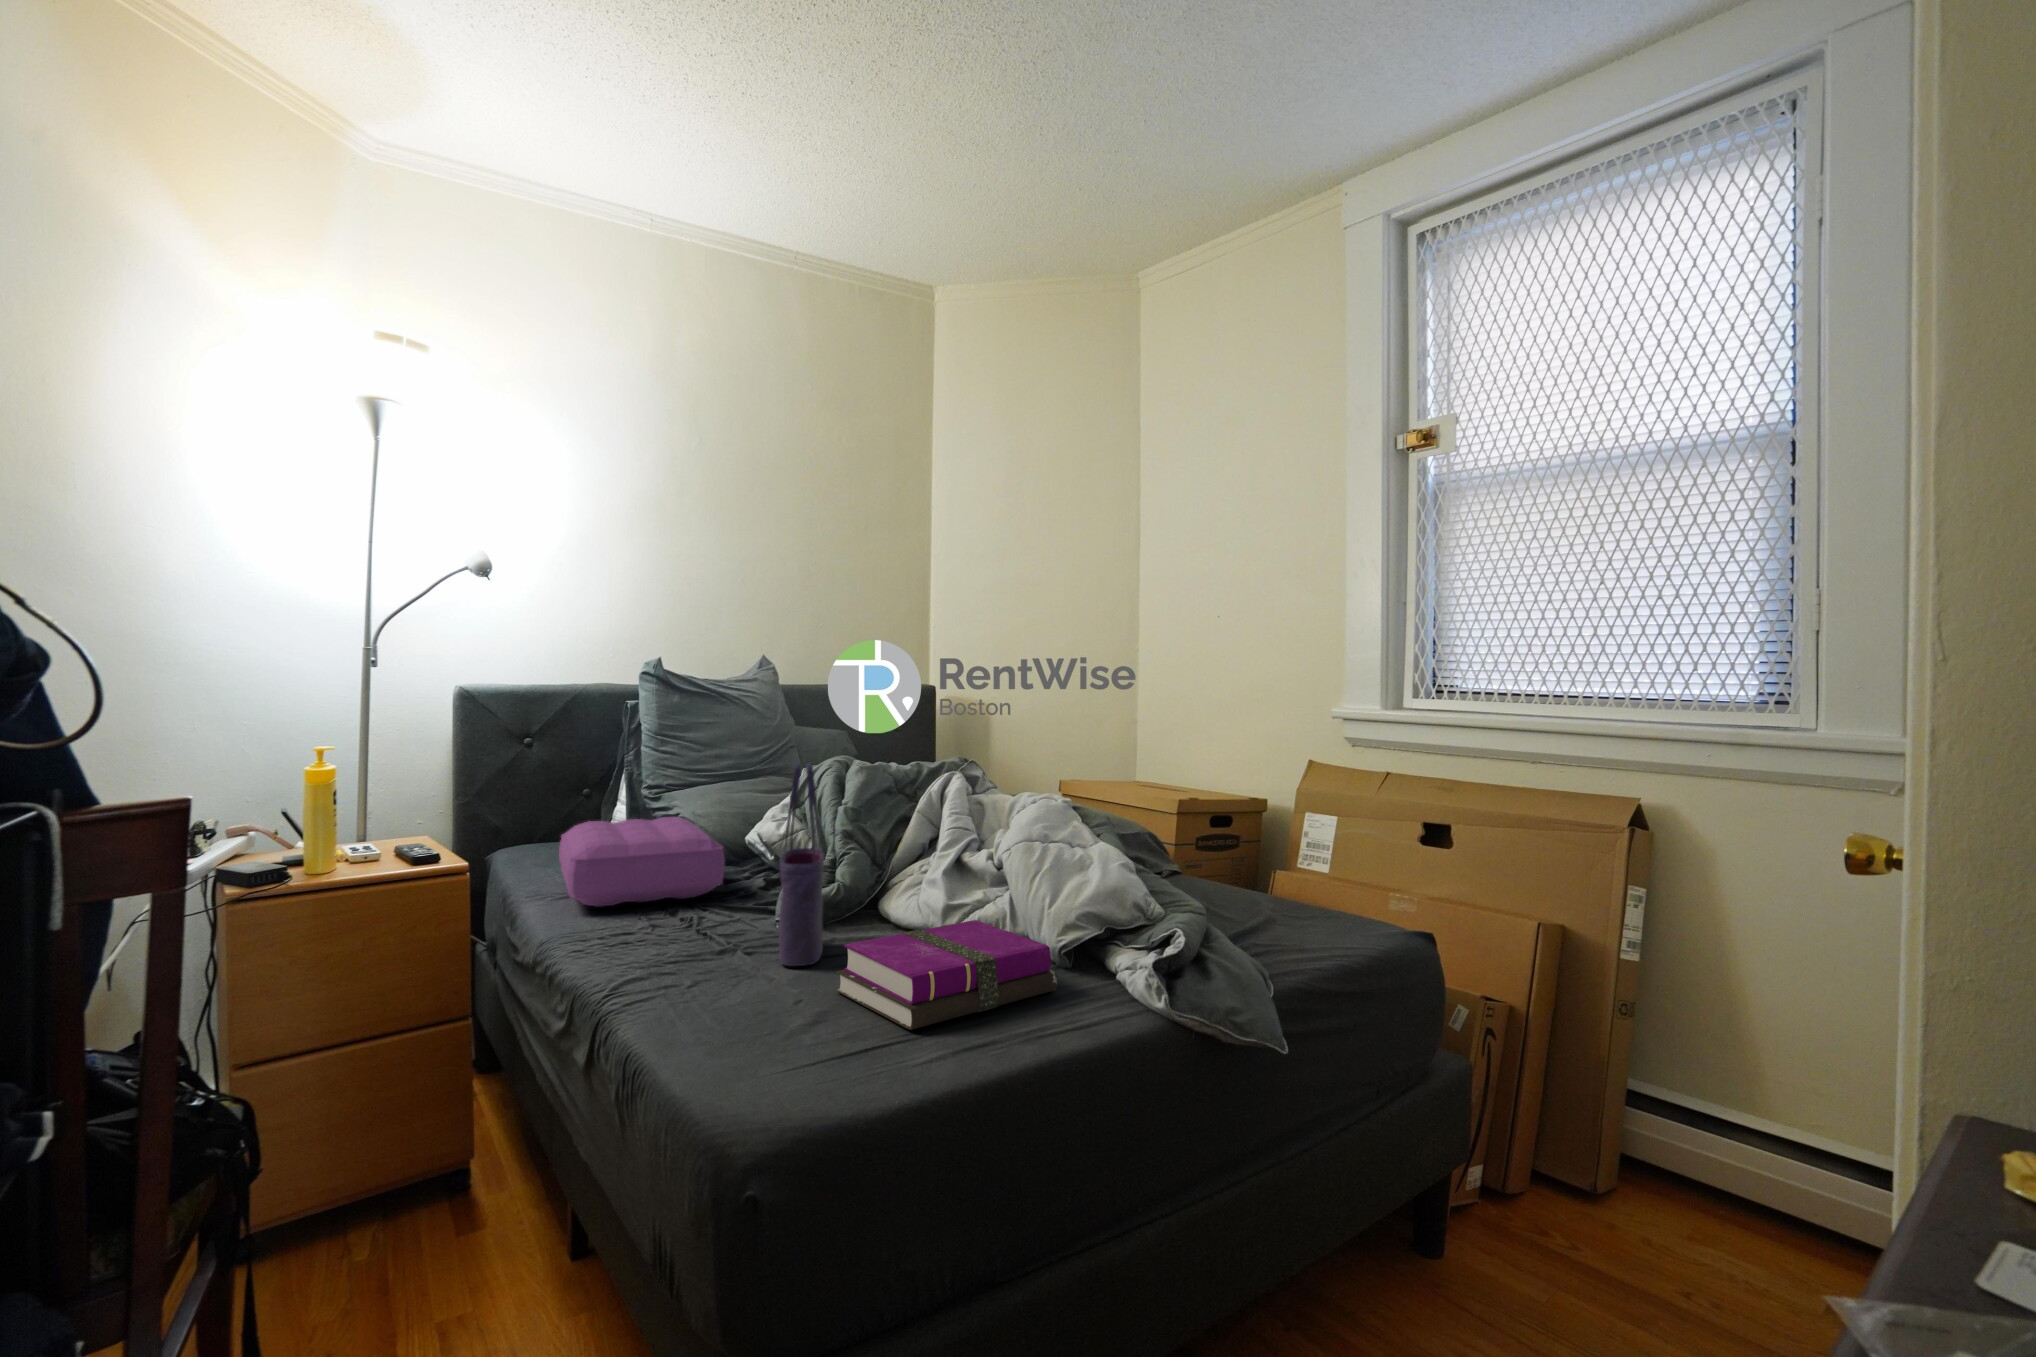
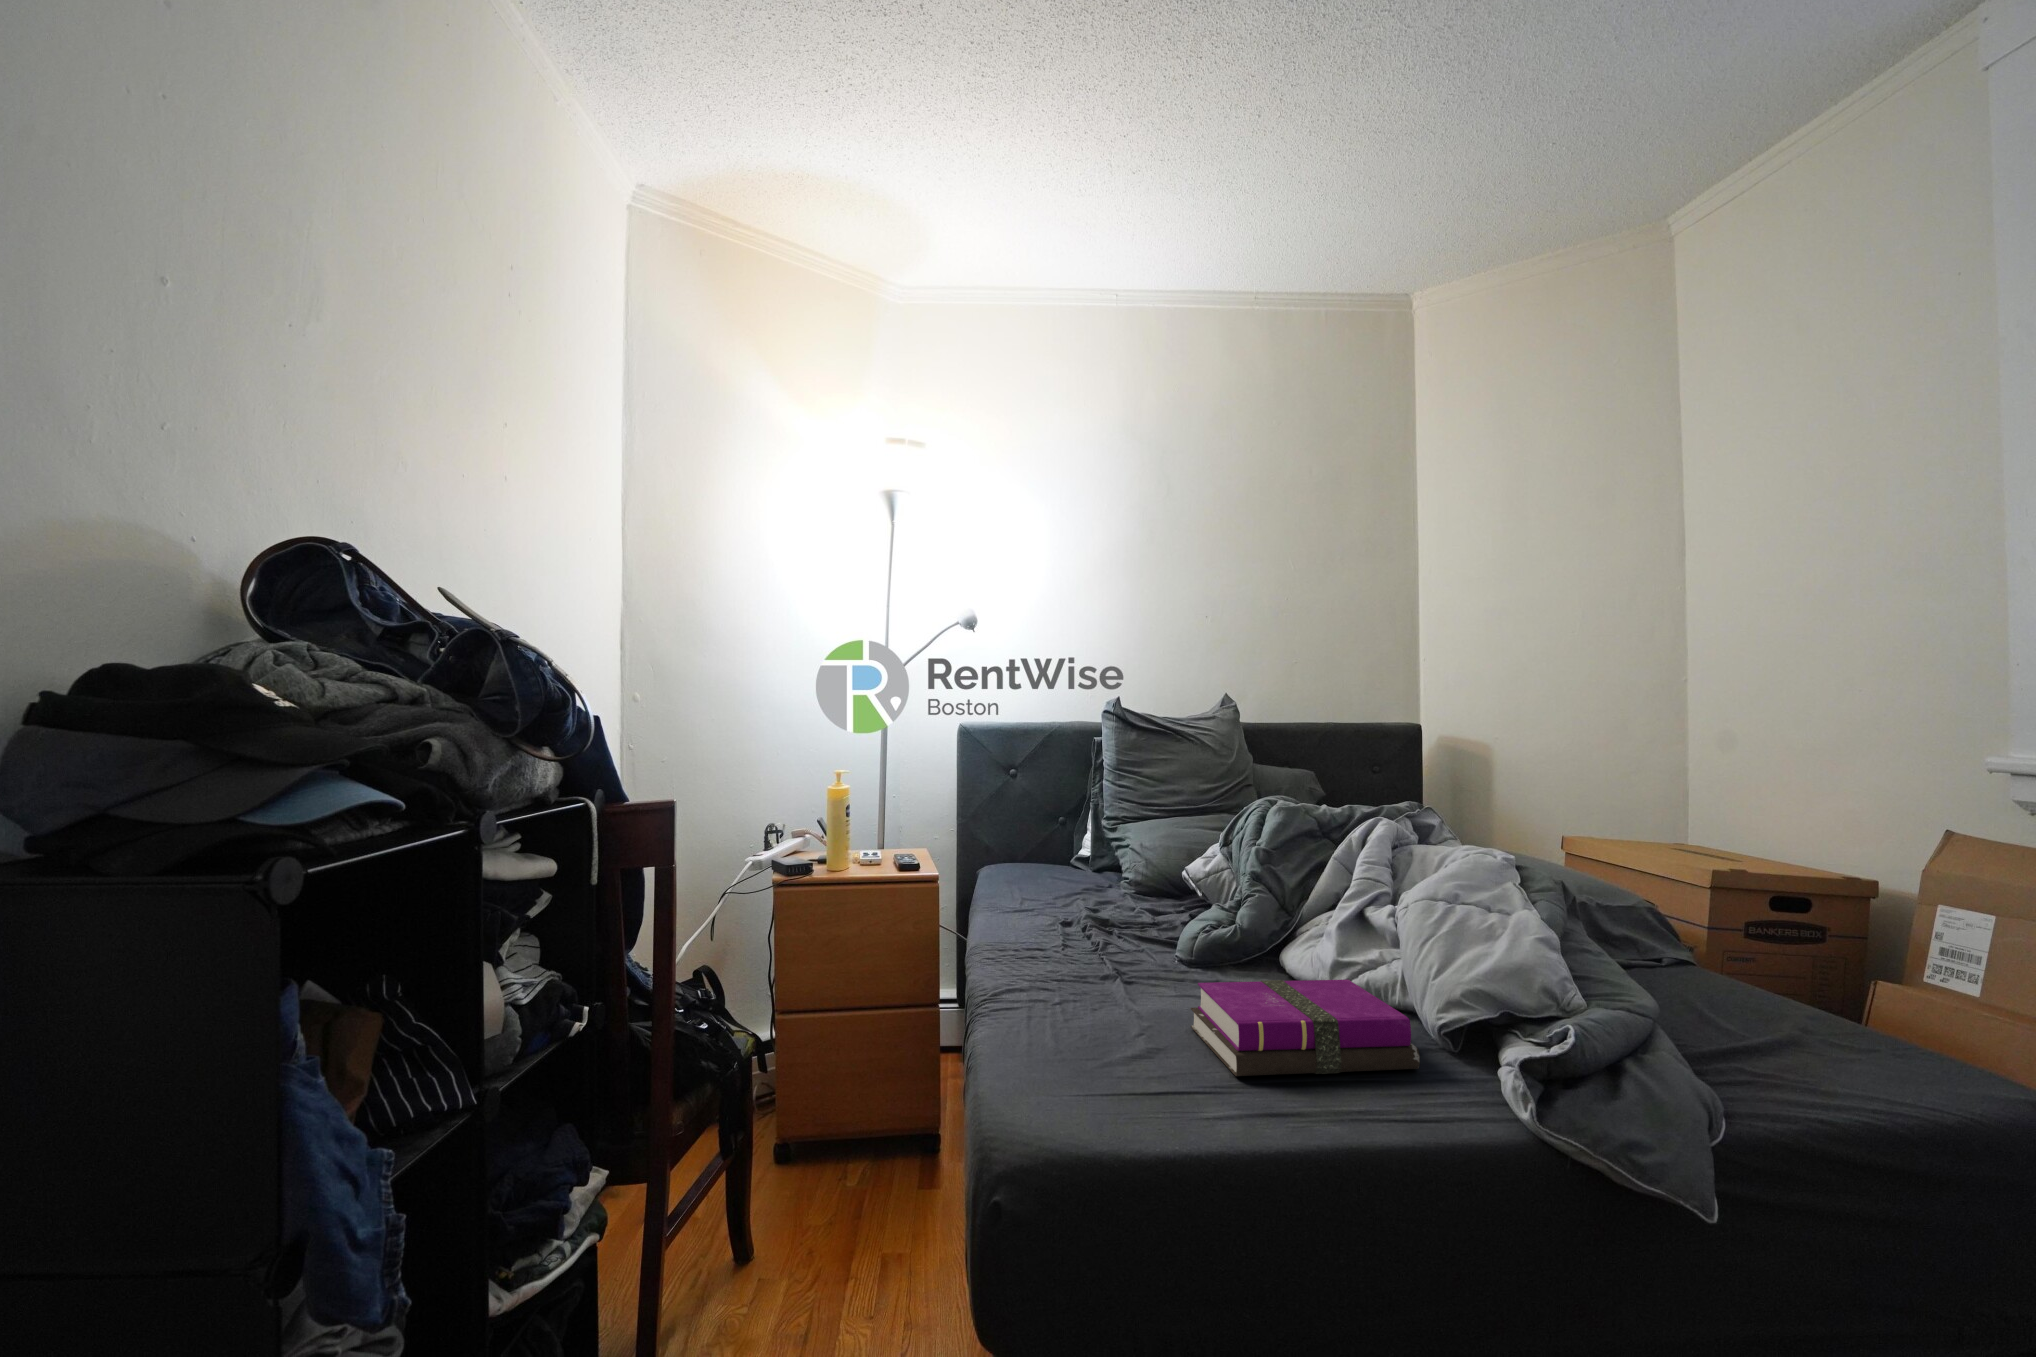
tote bag: present [779,763,824,966] -> none [1156,804,1204,999]
pillow: present [559,817,725,907] -> none [1014,846,1145,923]

